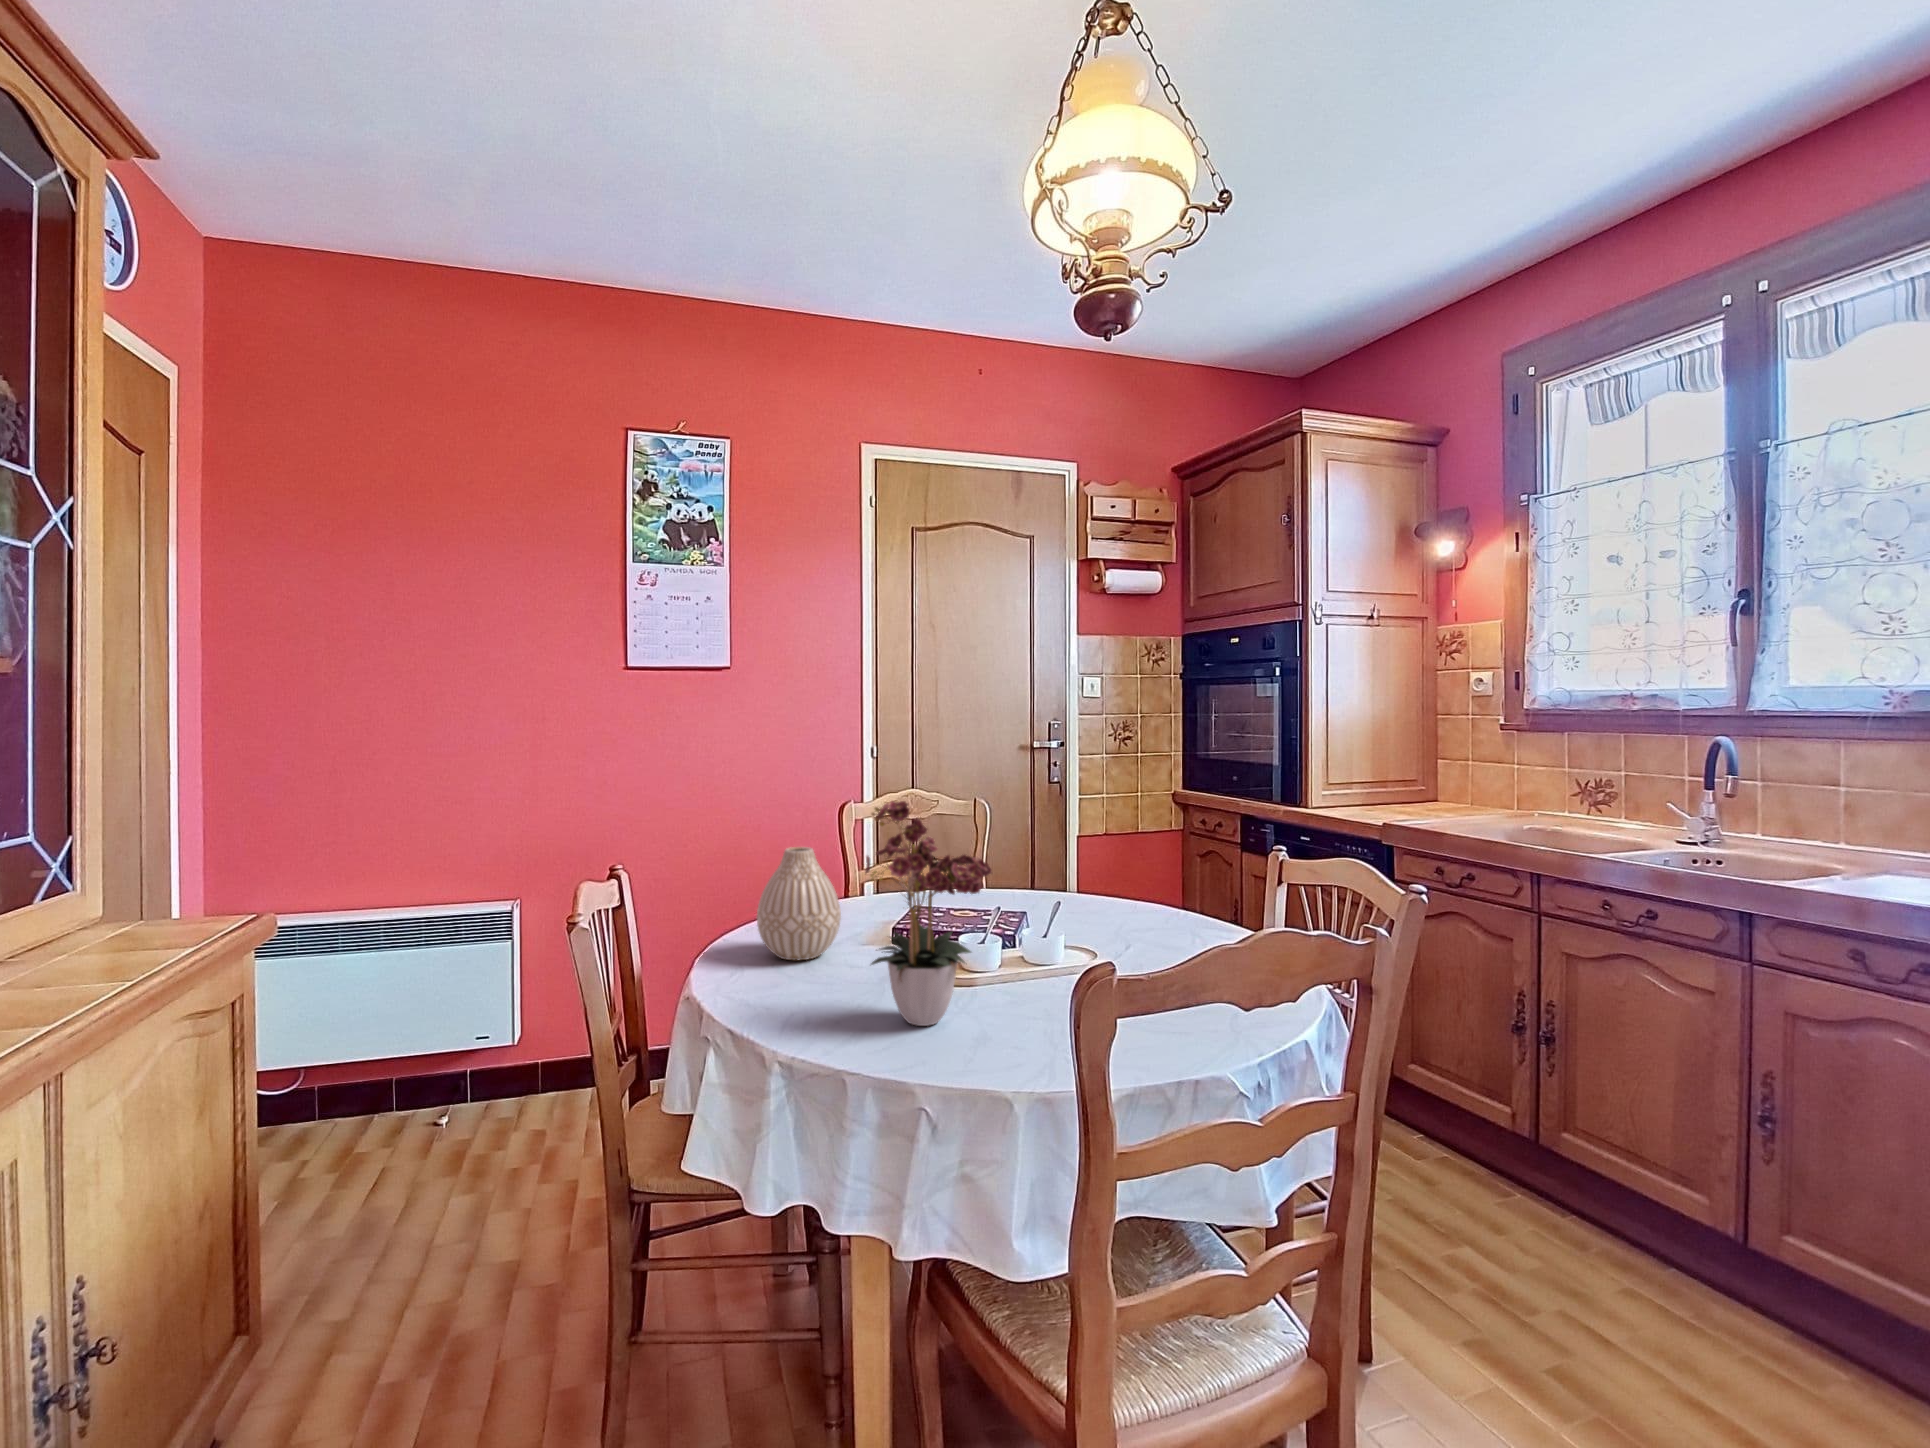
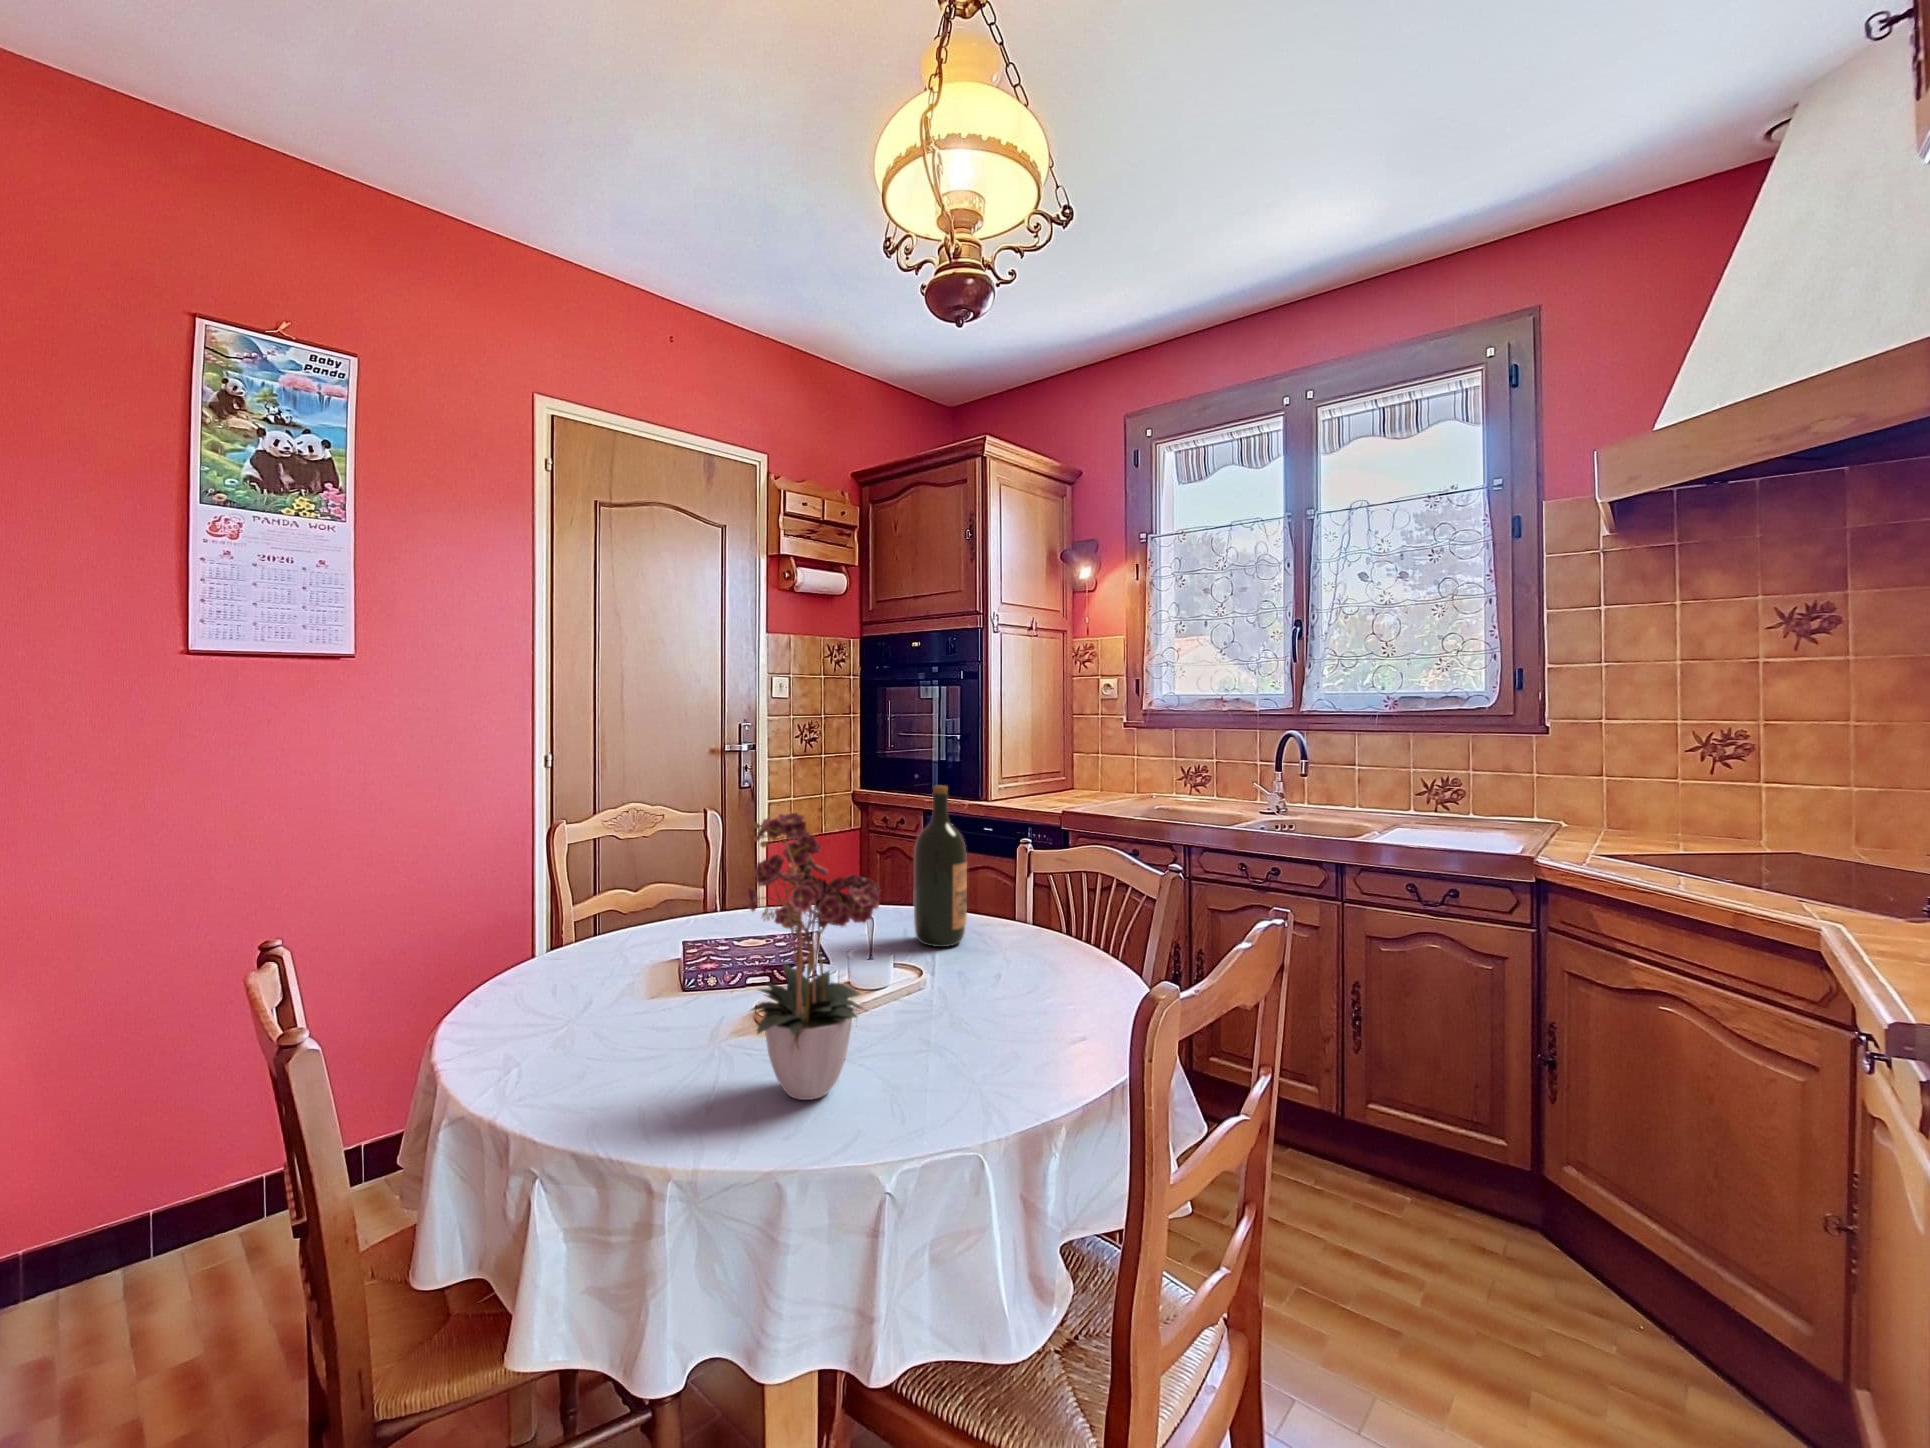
wine bottle: none [1115,788,1166,940] -> present [914,786,967,947]
vase: present [757,847,841,960] -> none [509,881,628,1036]

